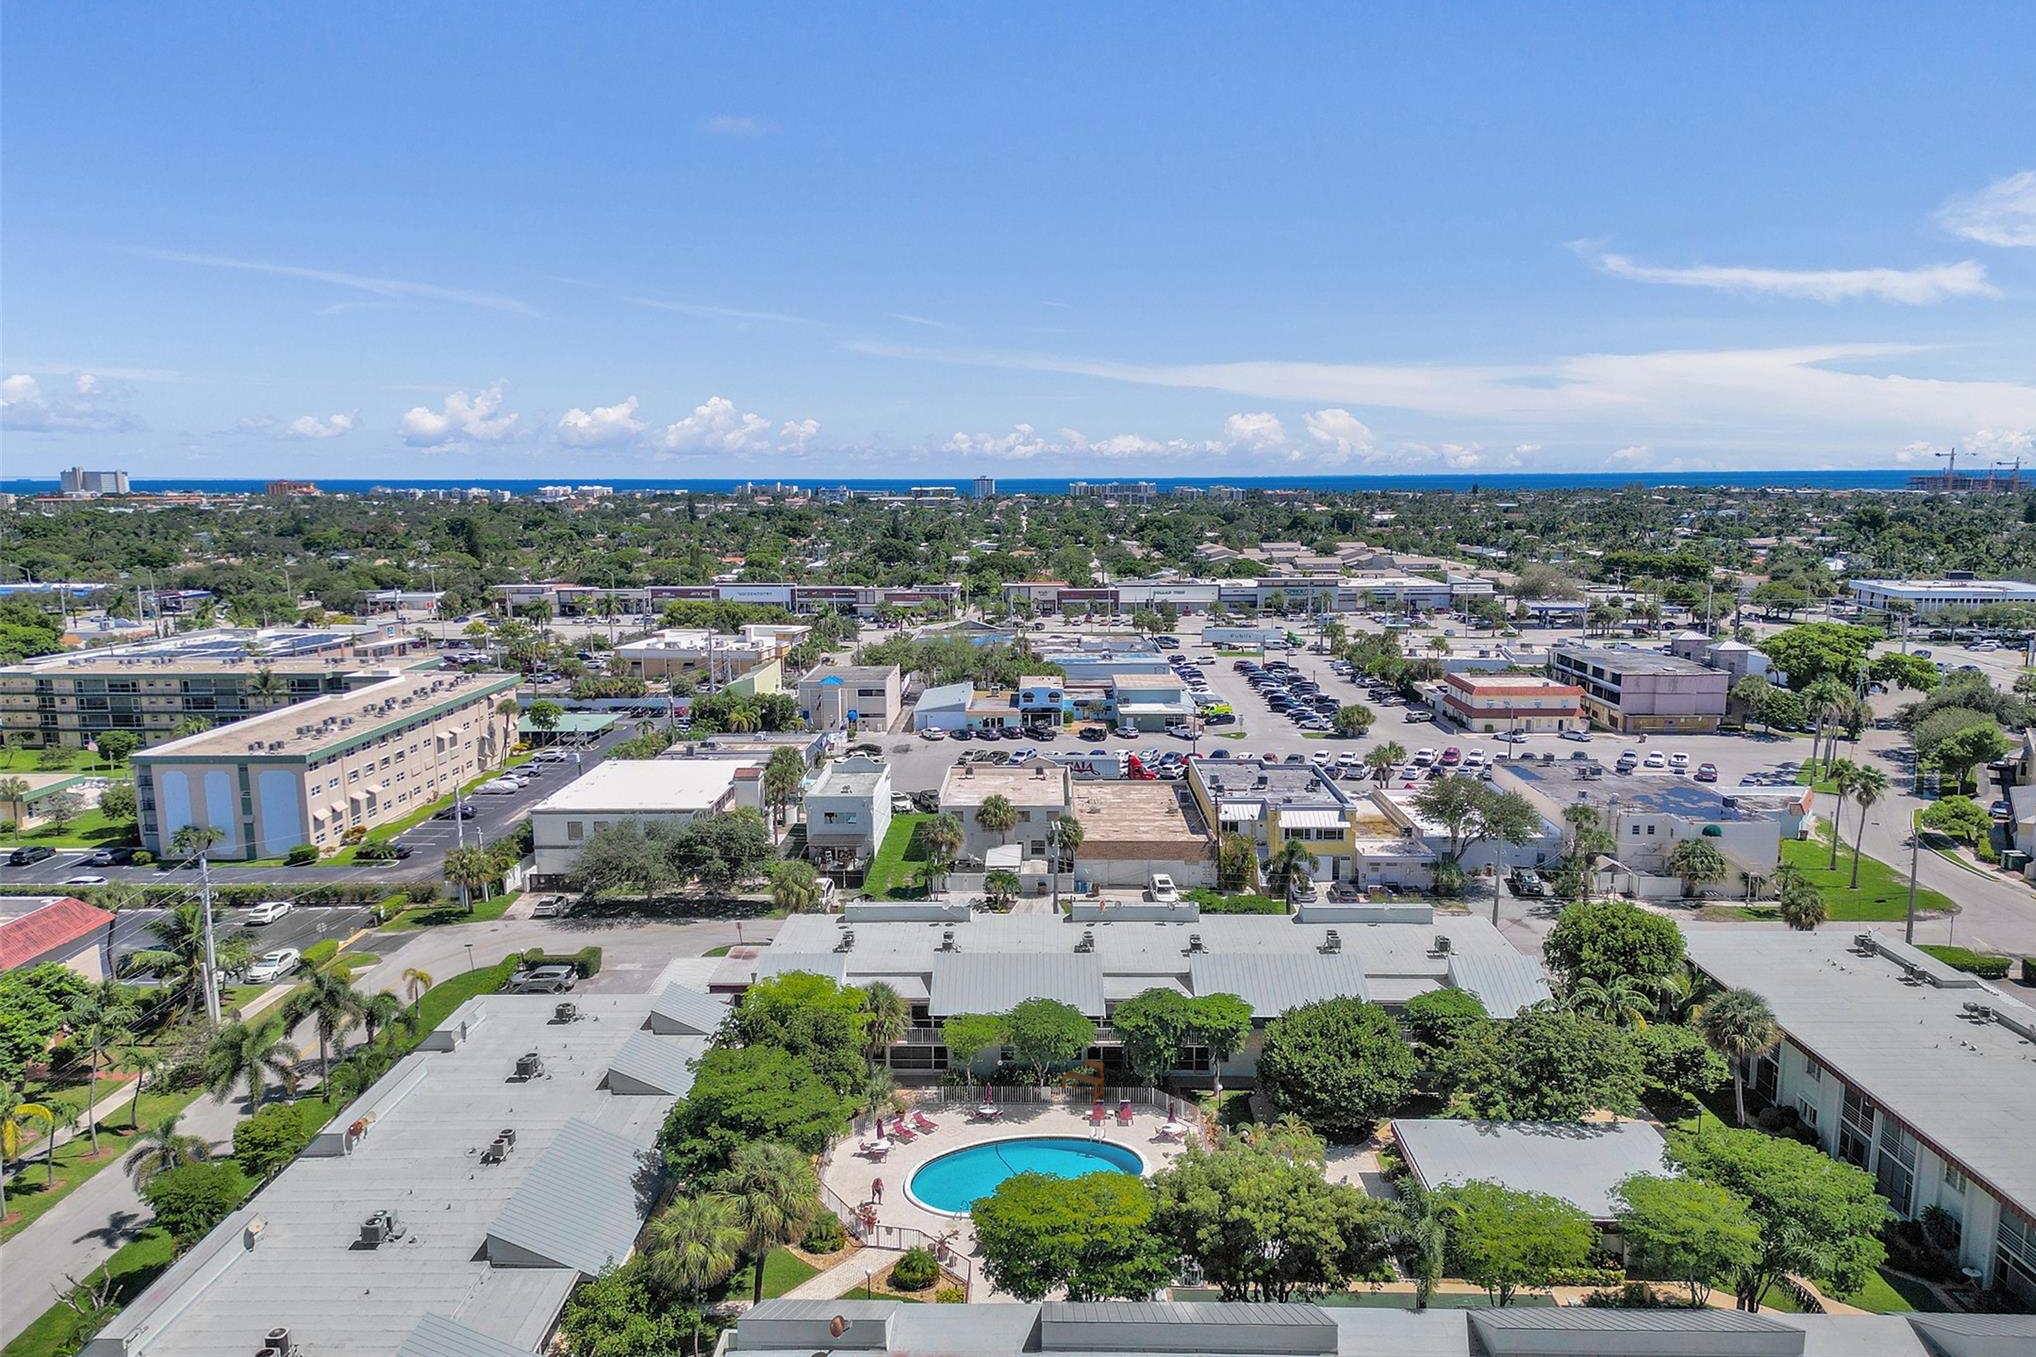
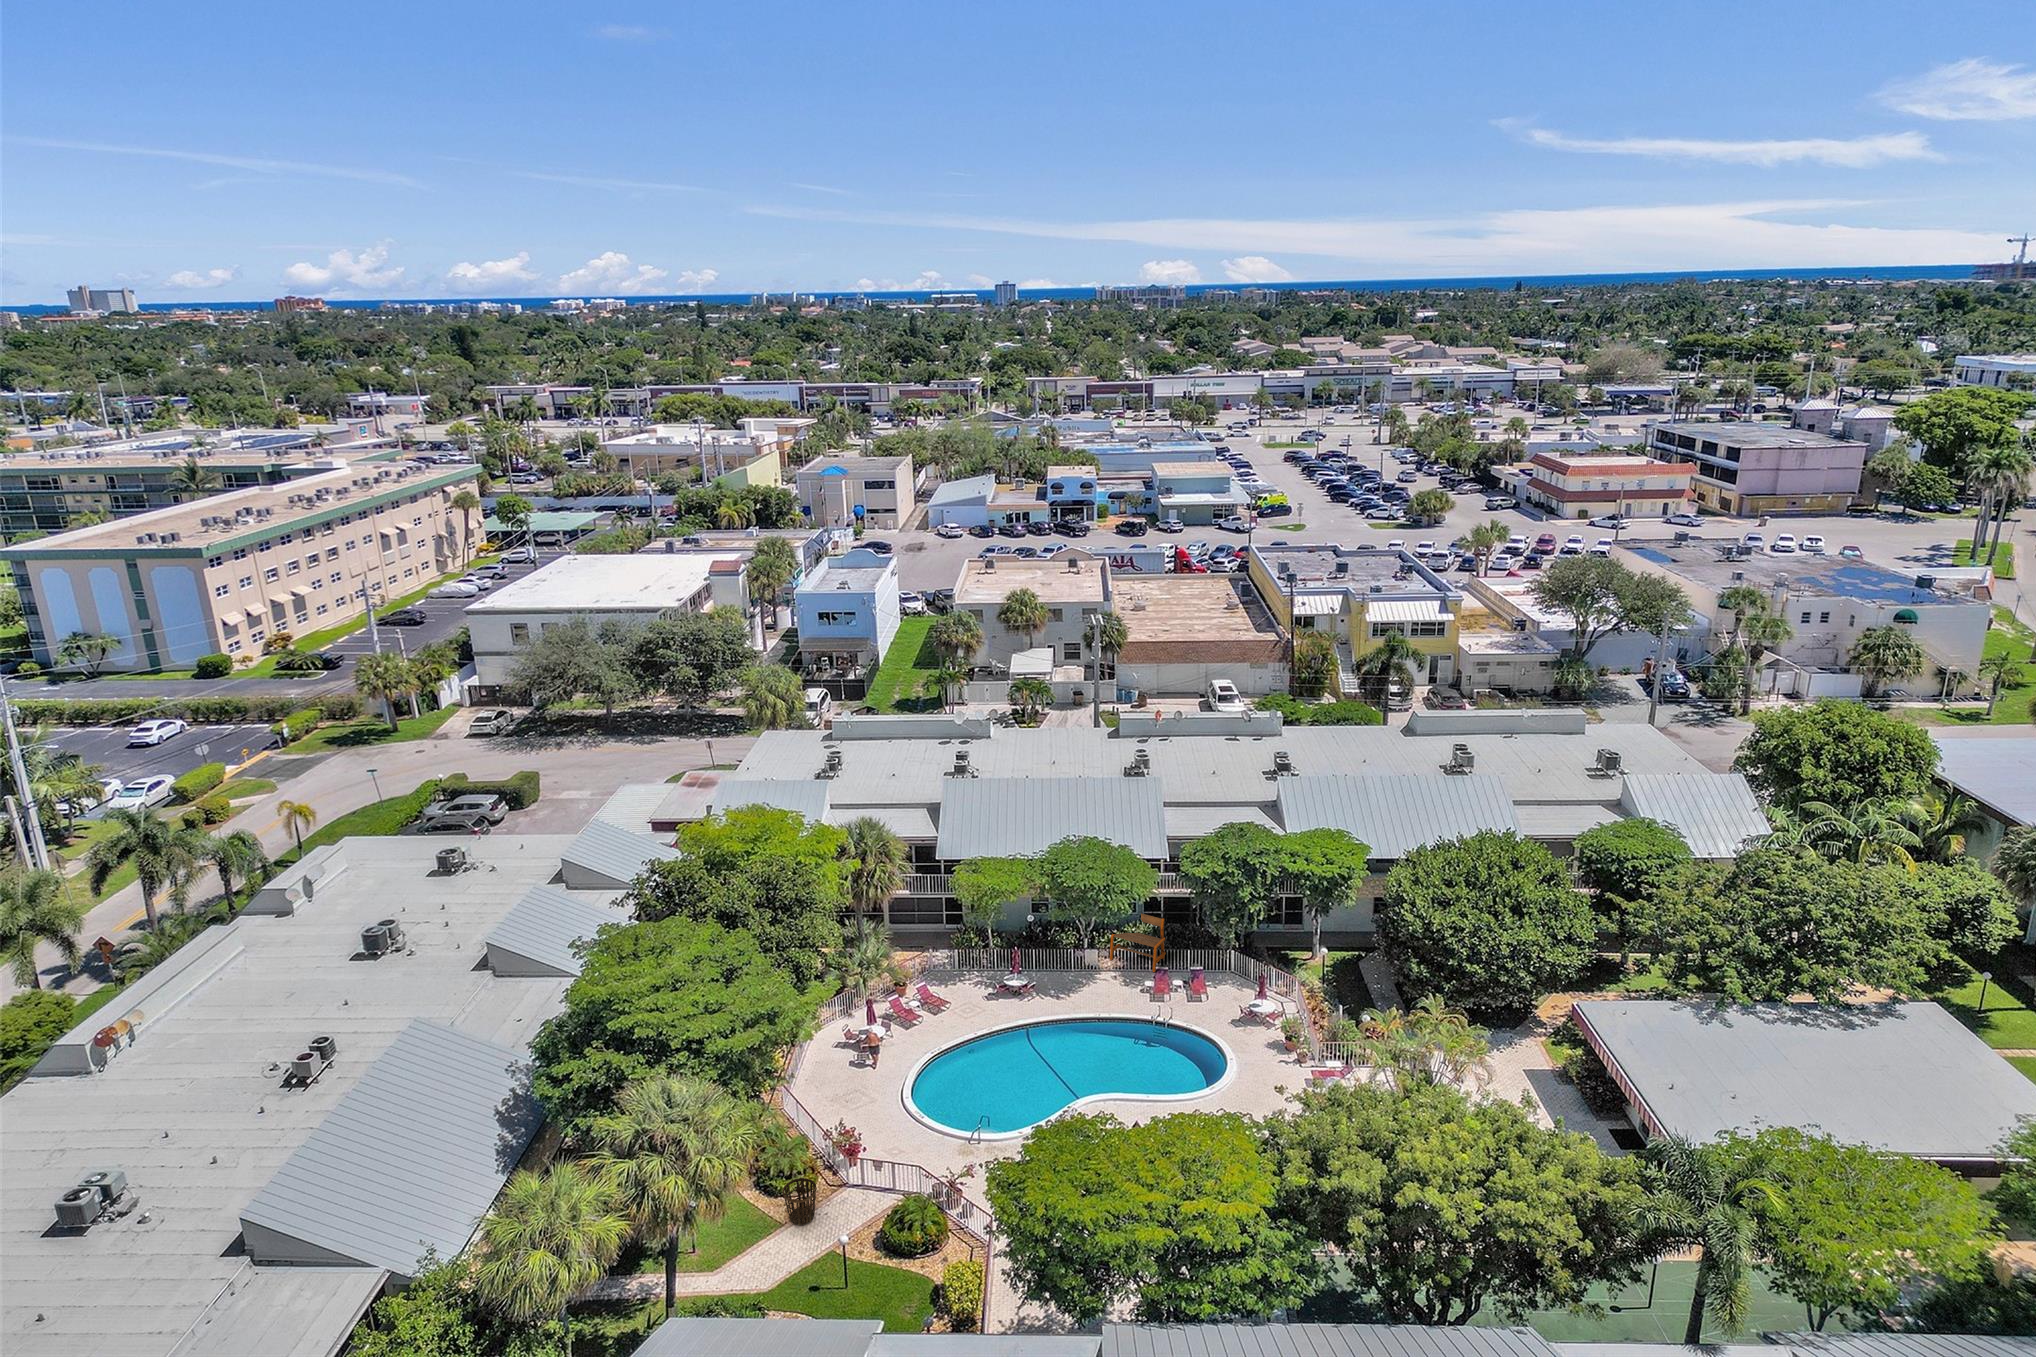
basket: none [826,1237,850,1271] -> present [783,1178,817,1226]

